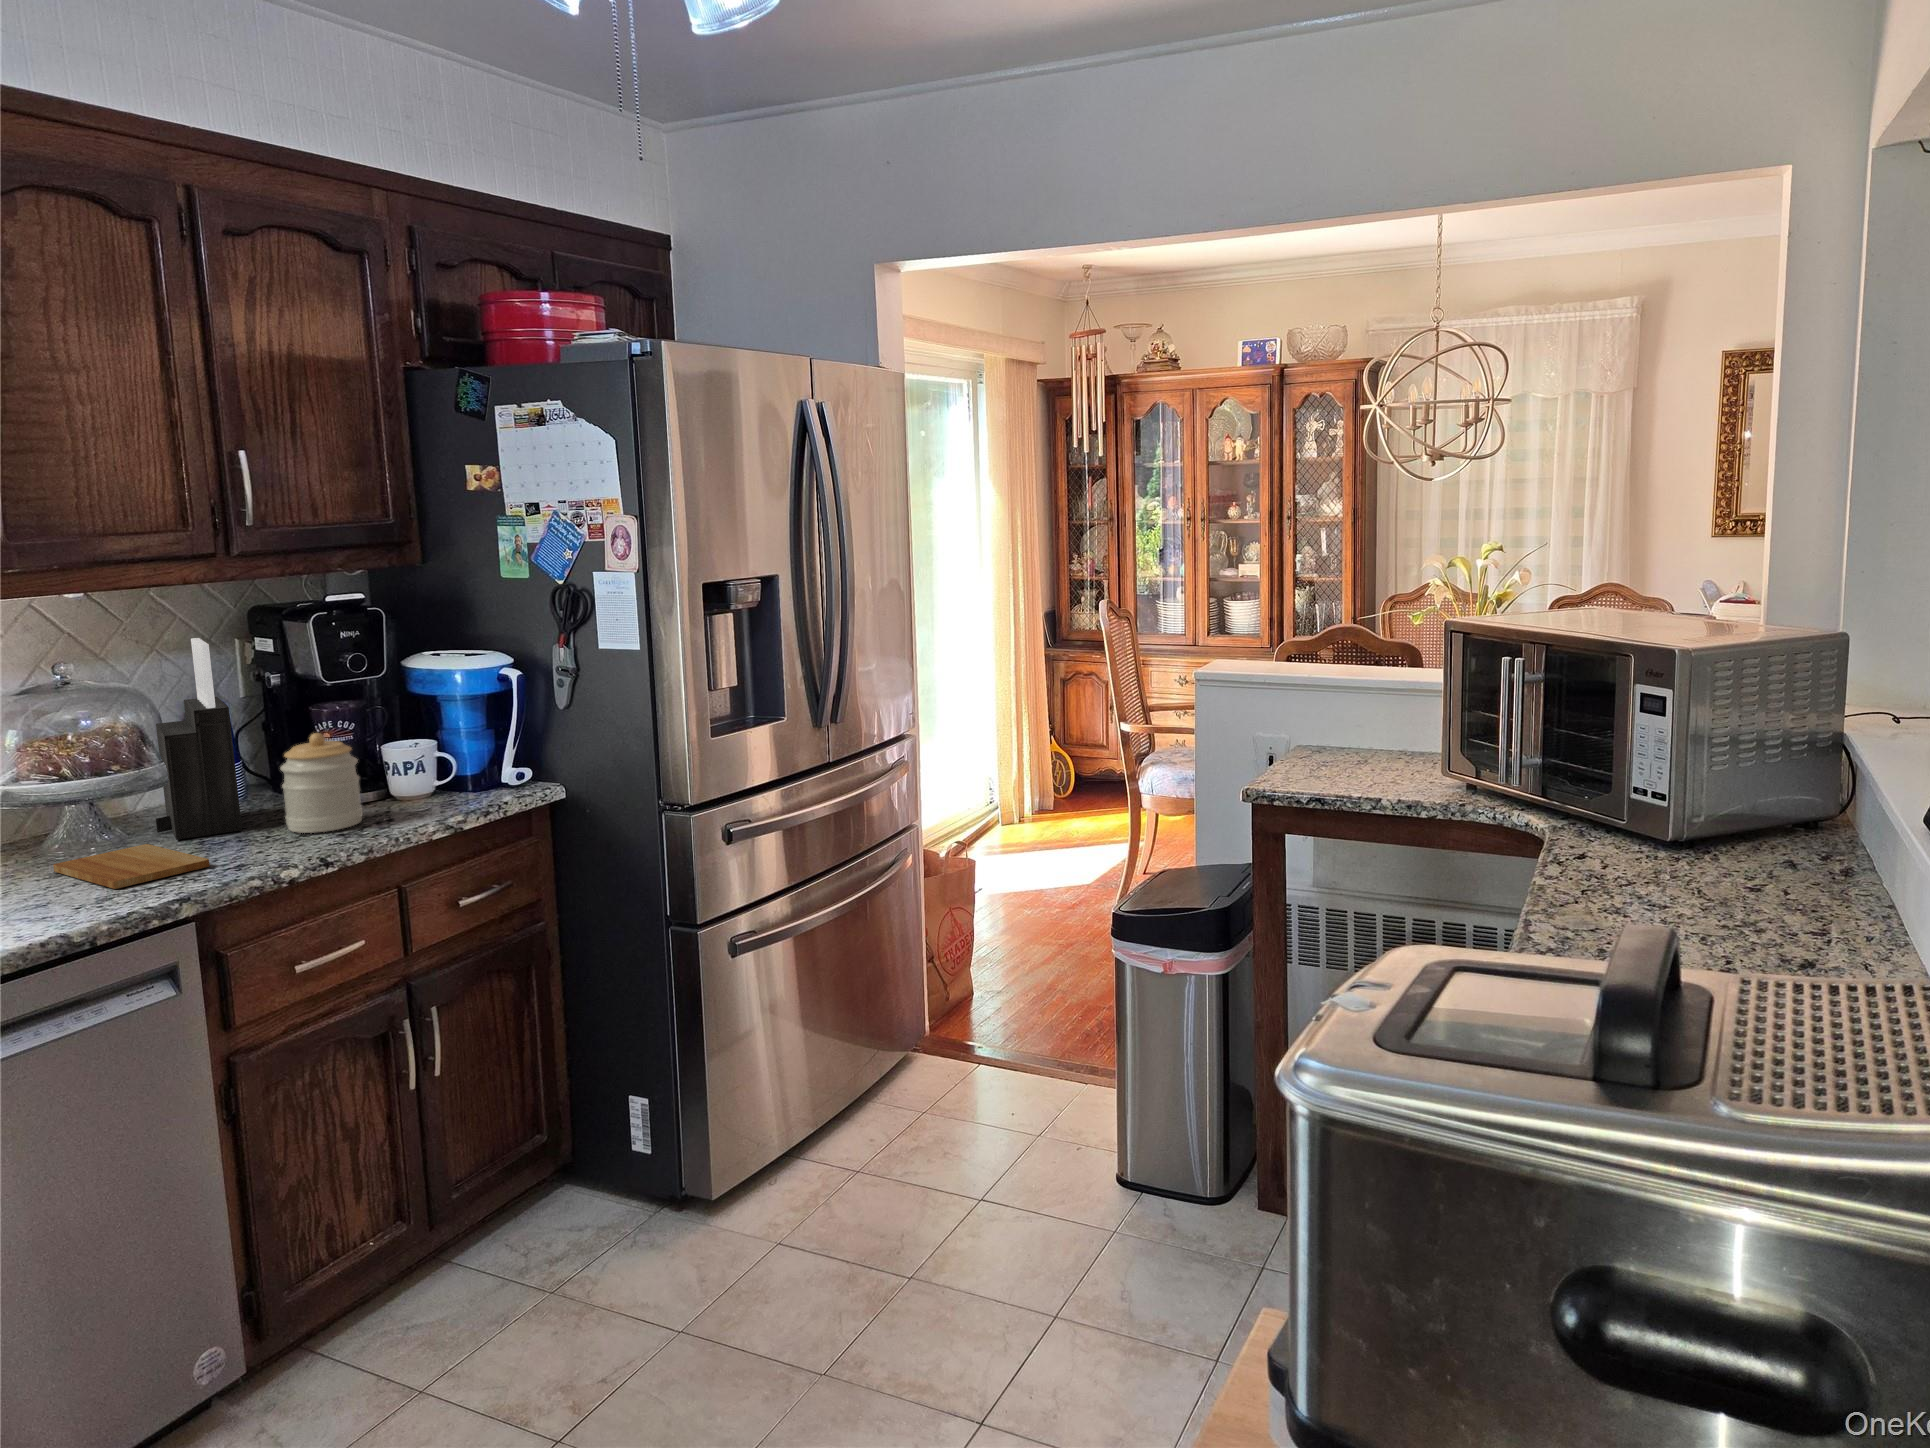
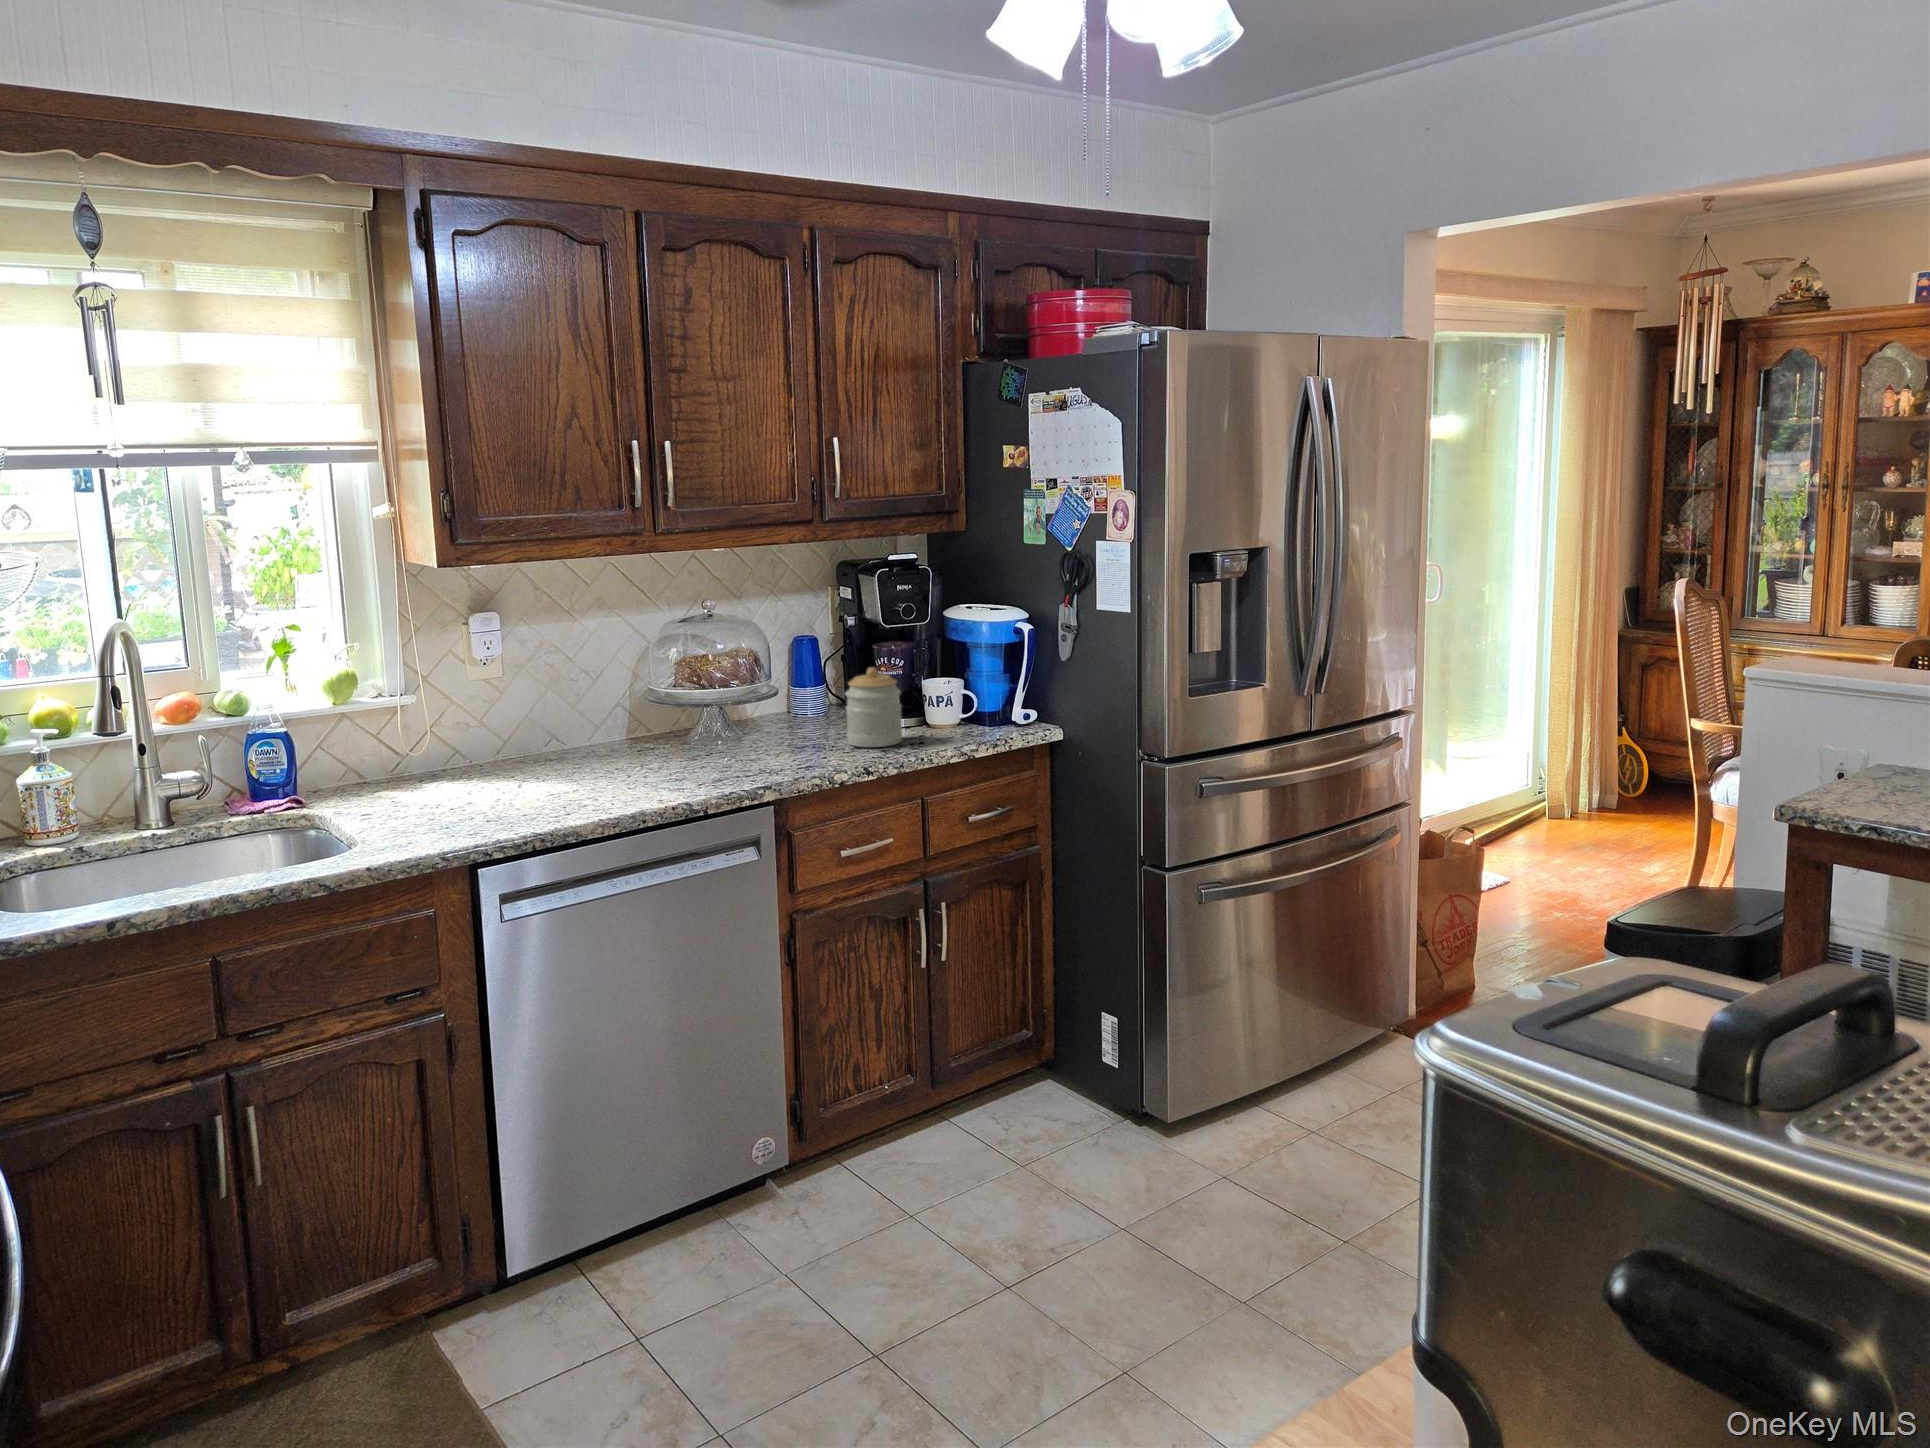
knife block: present [156,638,242,840] -> none [762,586,817,743]
cutting board: present [53,844,210,889] -> none [691,743,788,774]

